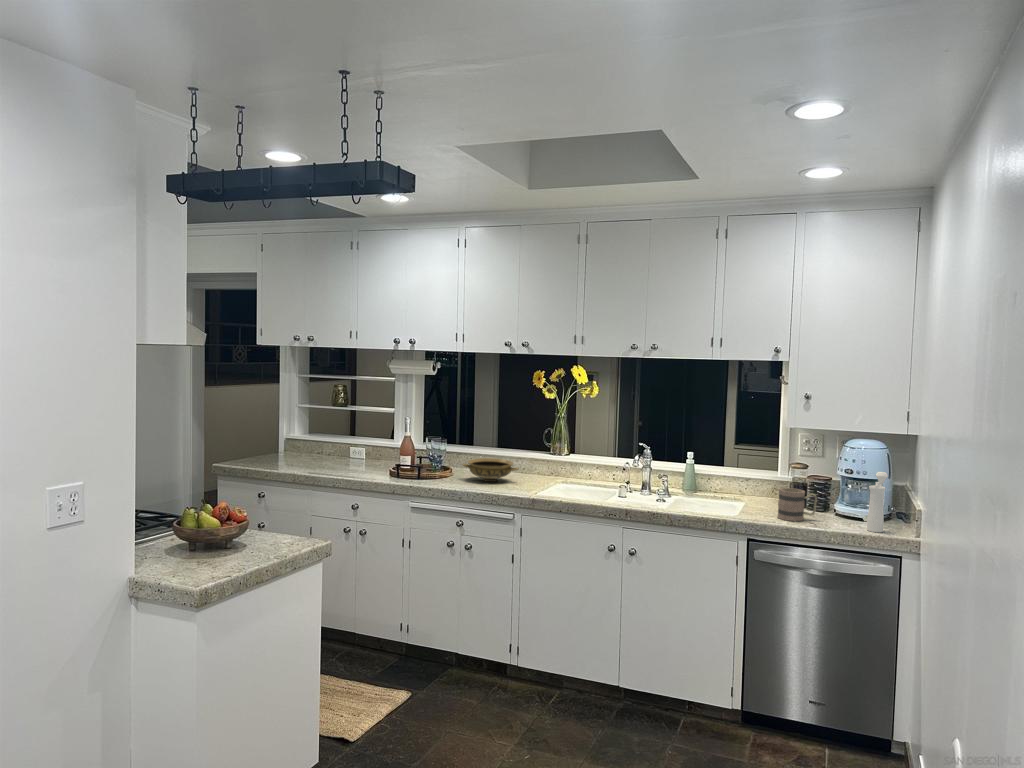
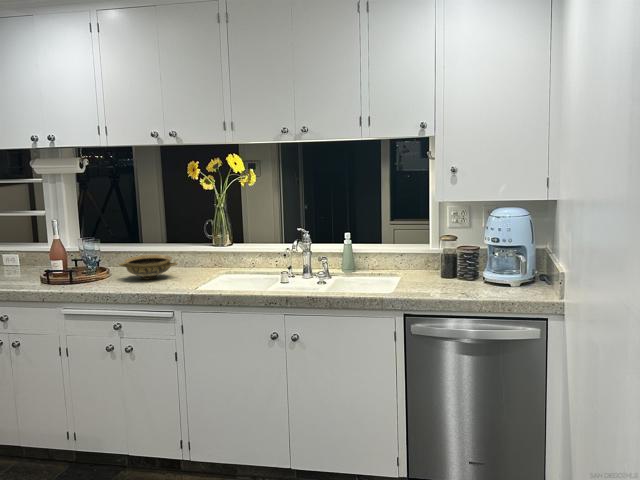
pepper mill: present [867,472,888,532] -> none [514,238,531,297]
mug: present [777,488,817,521] -> none [432,261,468,293]

